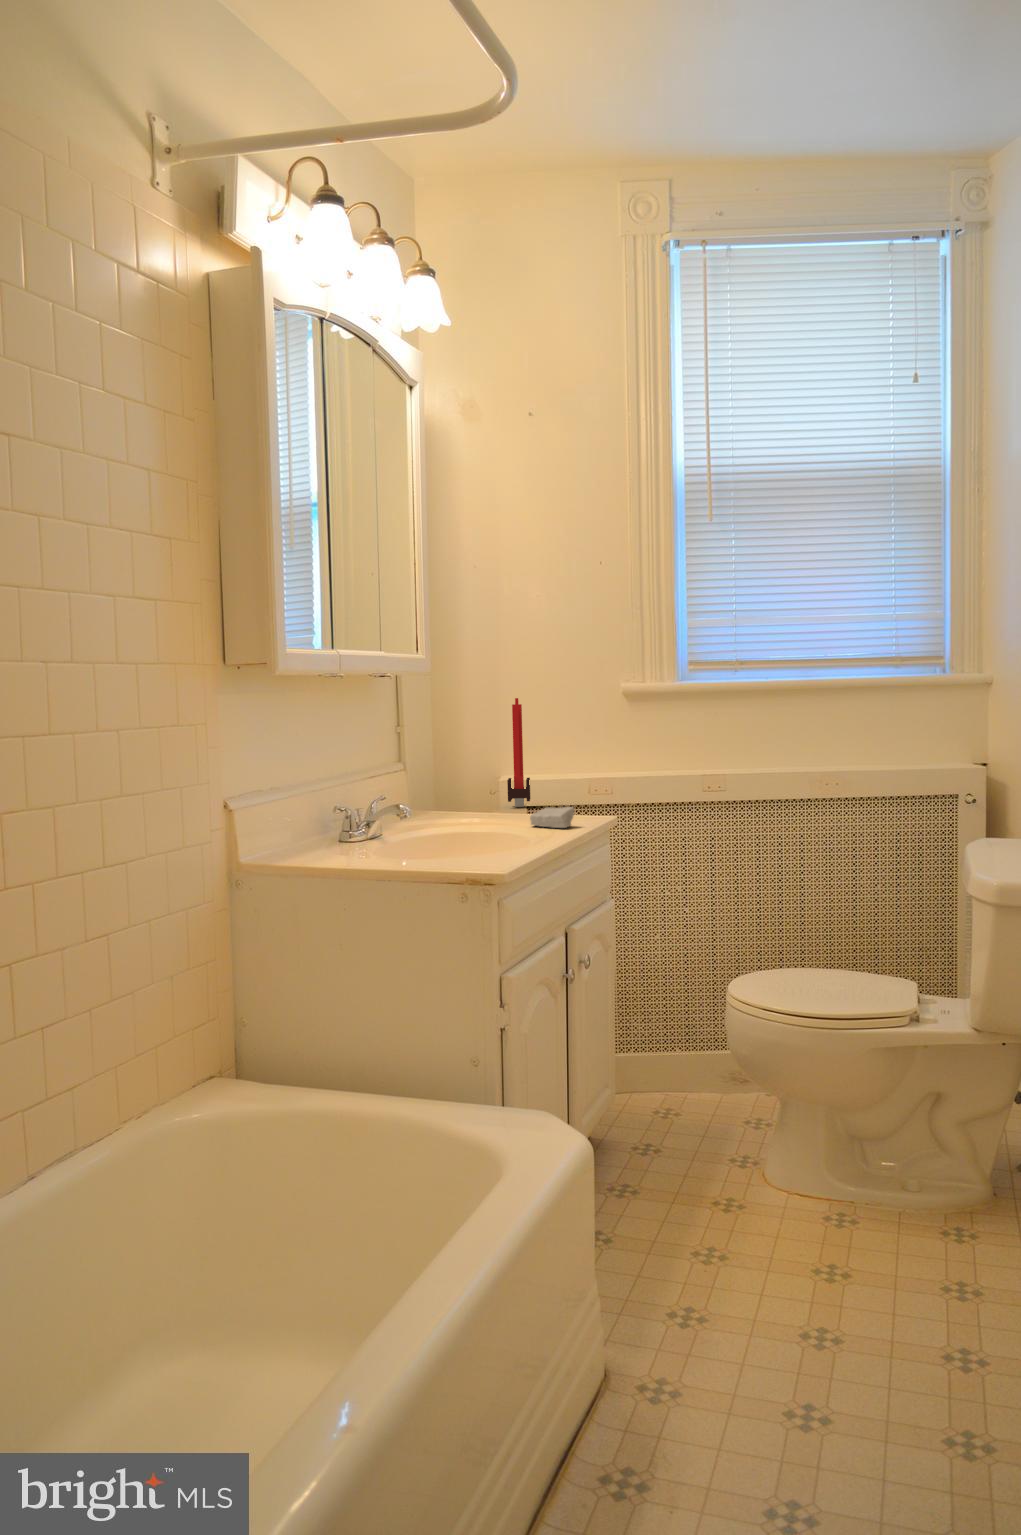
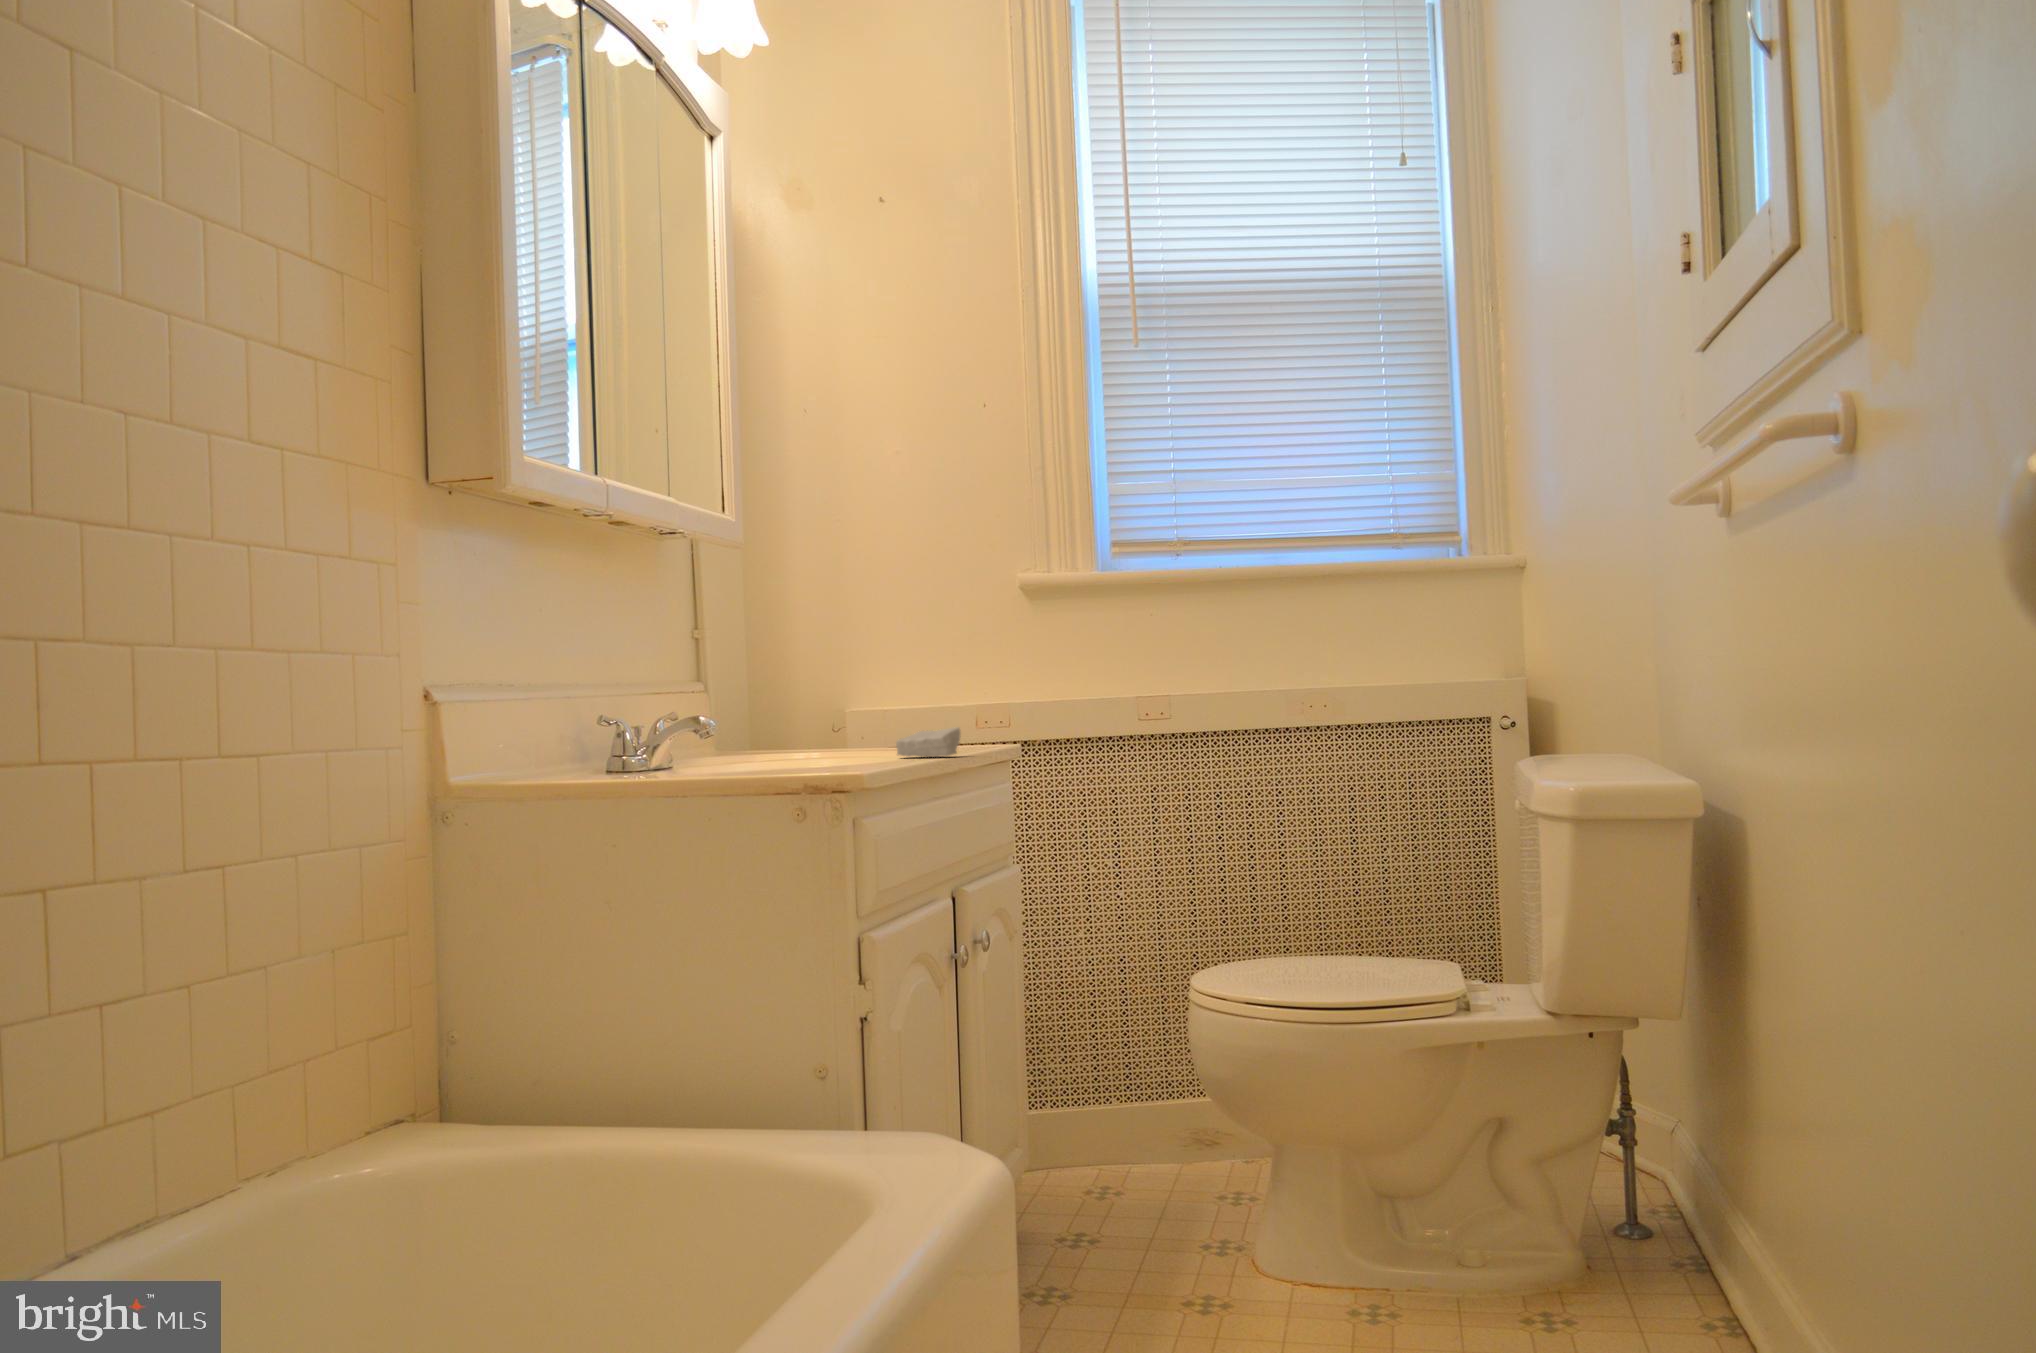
candle: present [507,698,530,807] -> none [860,592,894,750]

